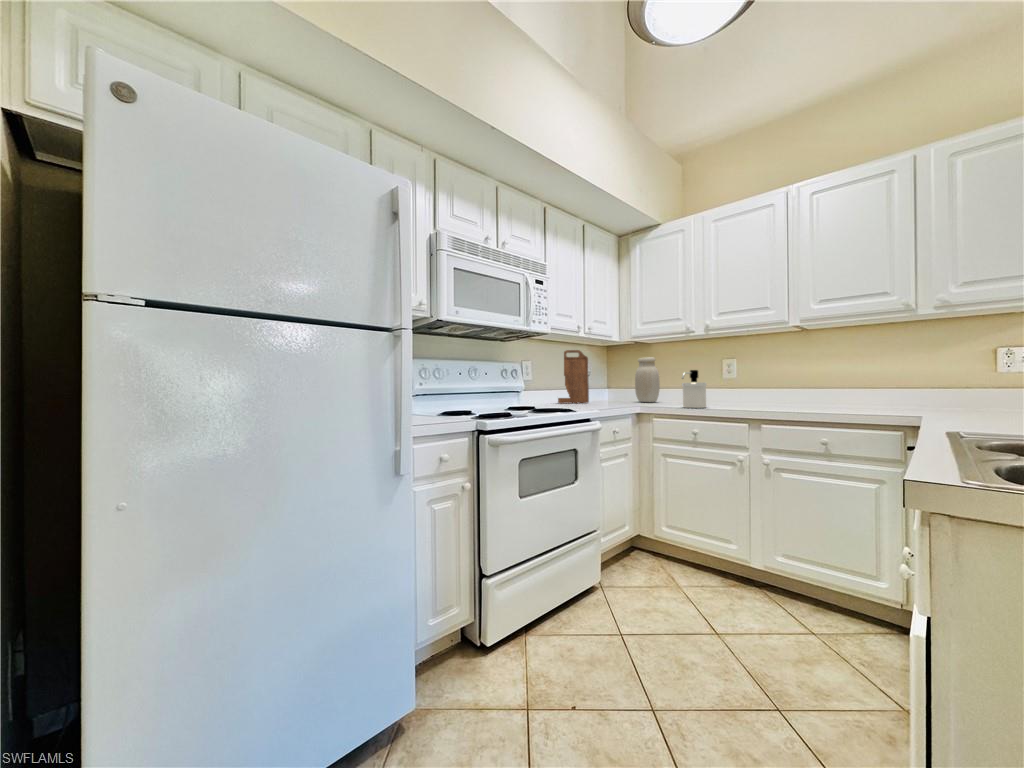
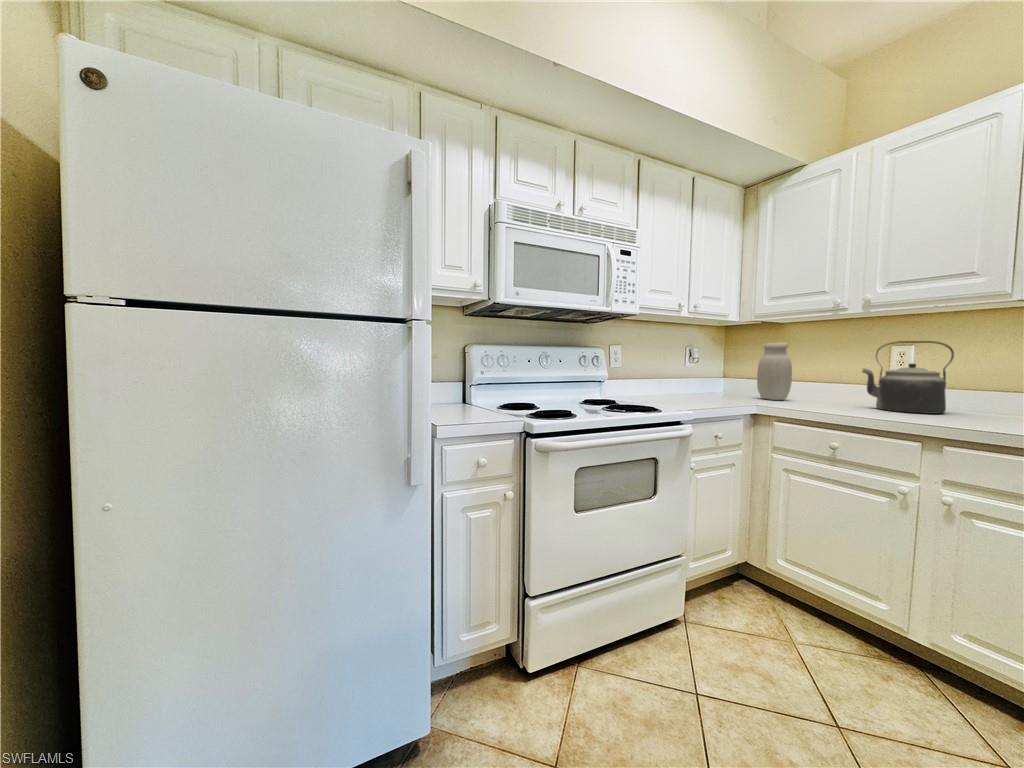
cutting board: present [558,350,589,404] -> none [654,333,694,397]
kettle: none [706,354,760,405] -> present [862,341,954,414]
soap dispenser: present [682,370,707,408] -> none [818,364,858,416]

